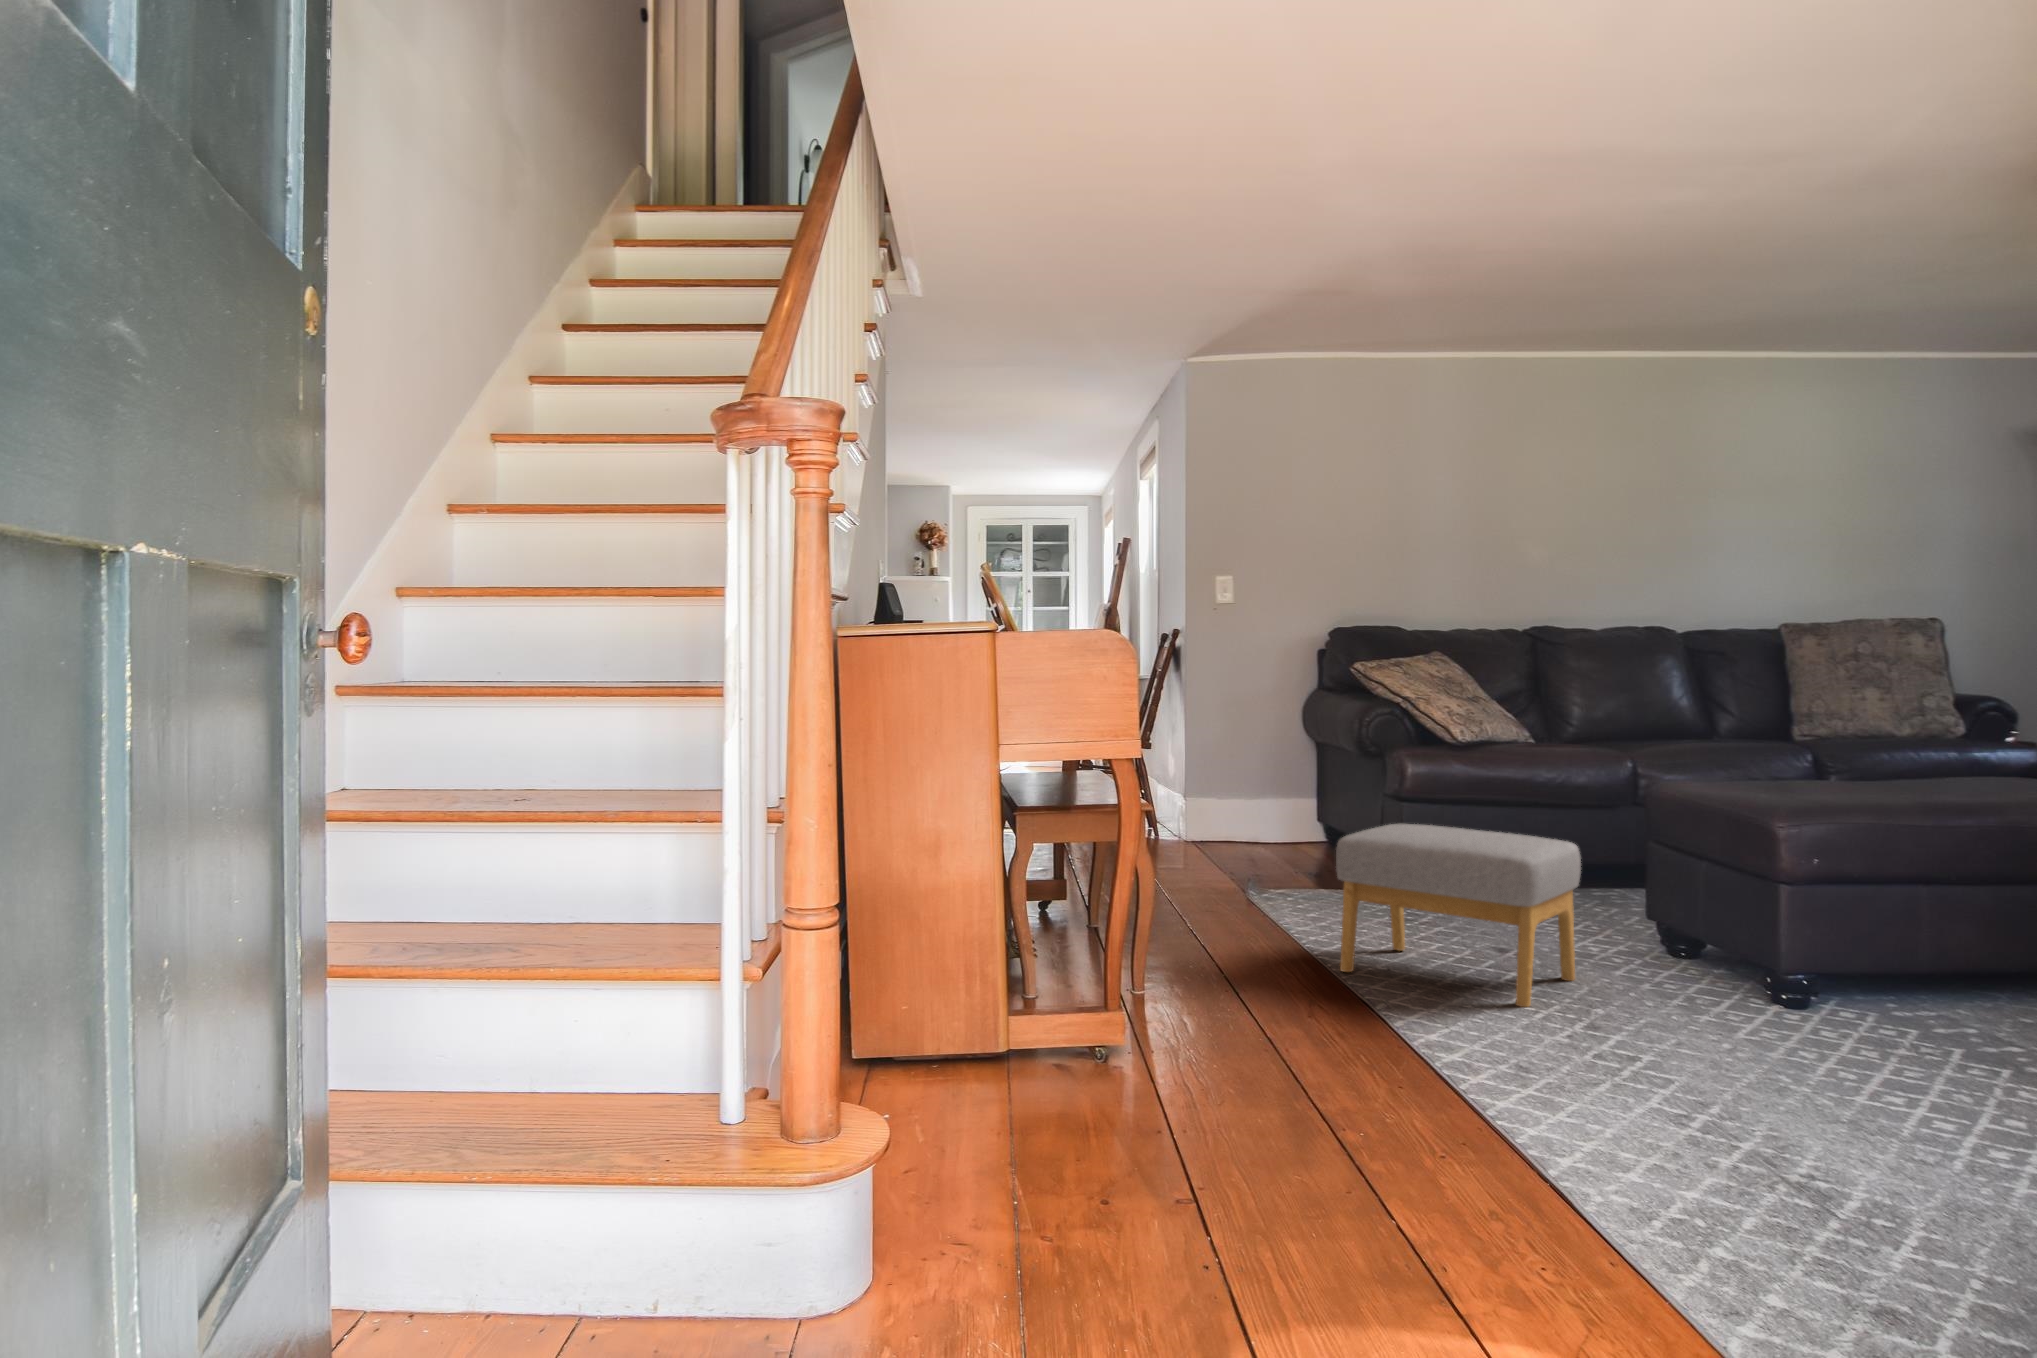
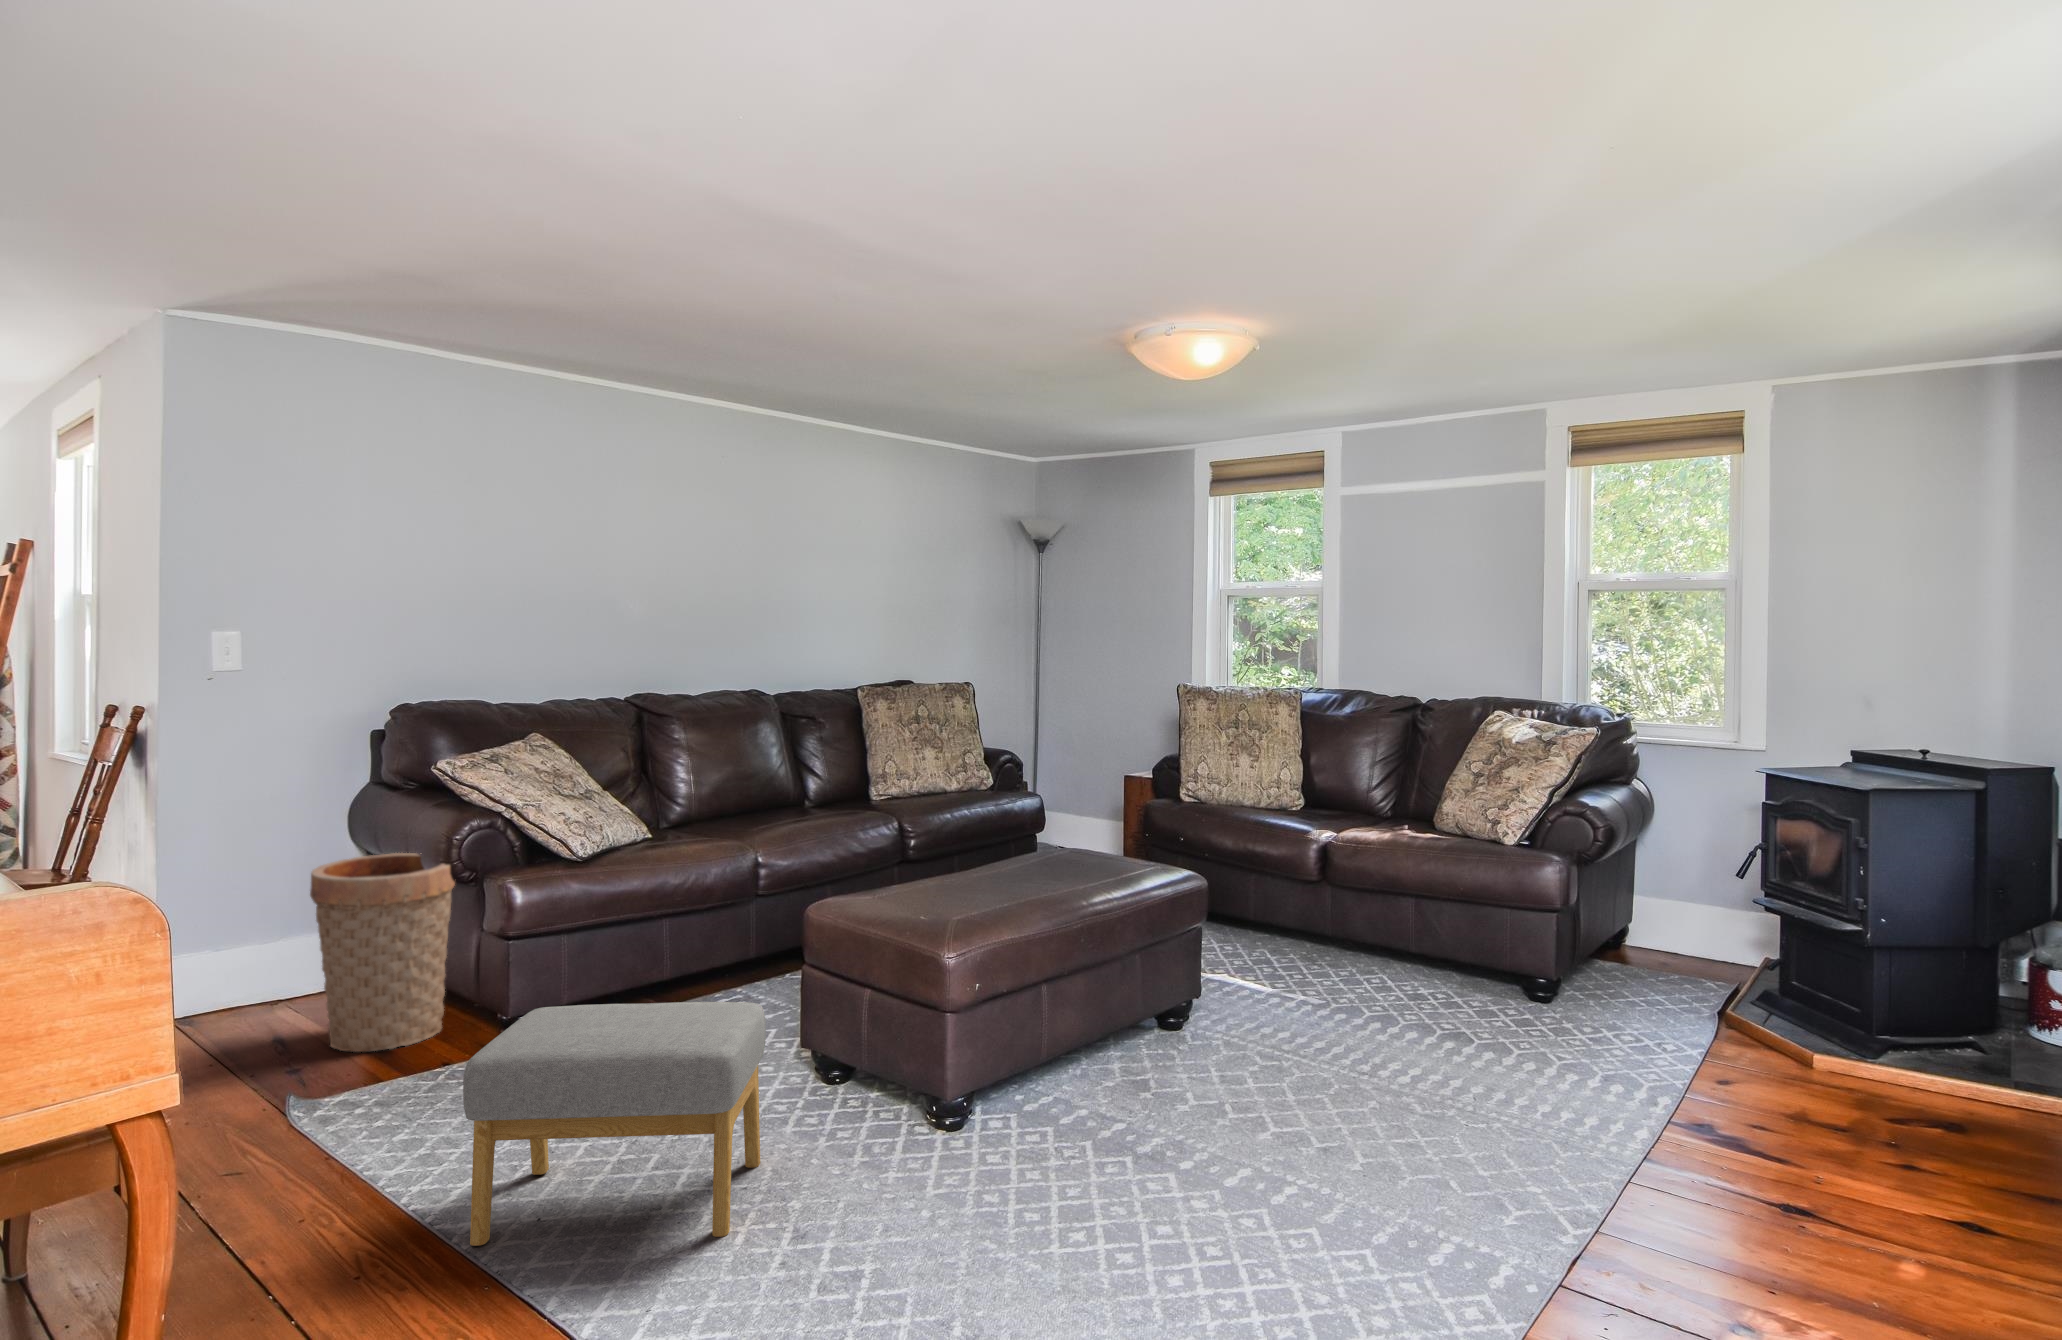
basket: none [1263,731,1363,875] -> present [310,853,455,1052]

